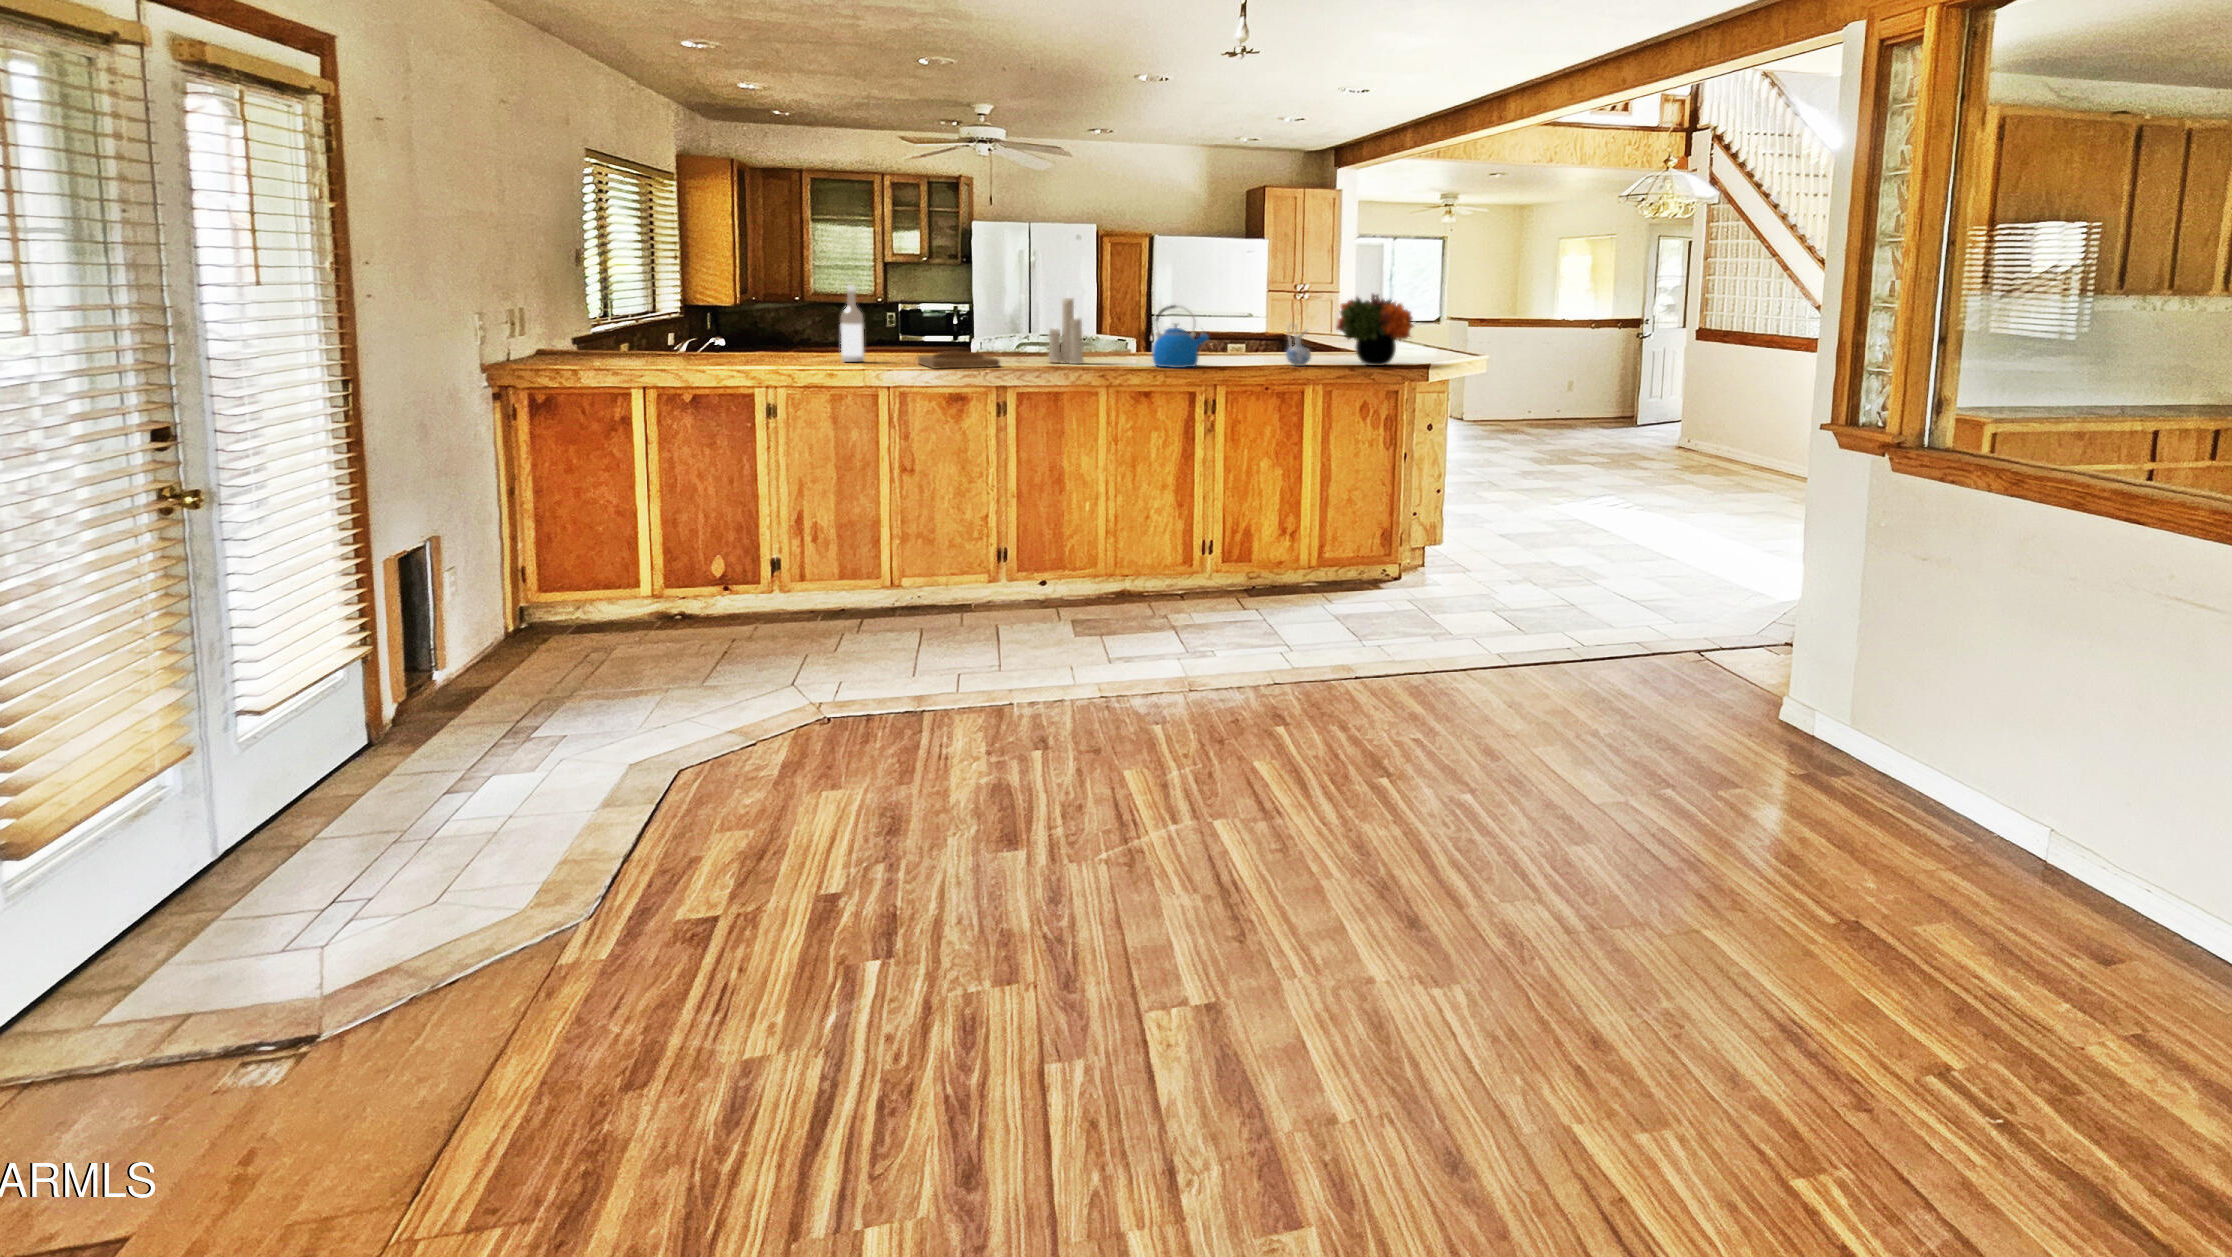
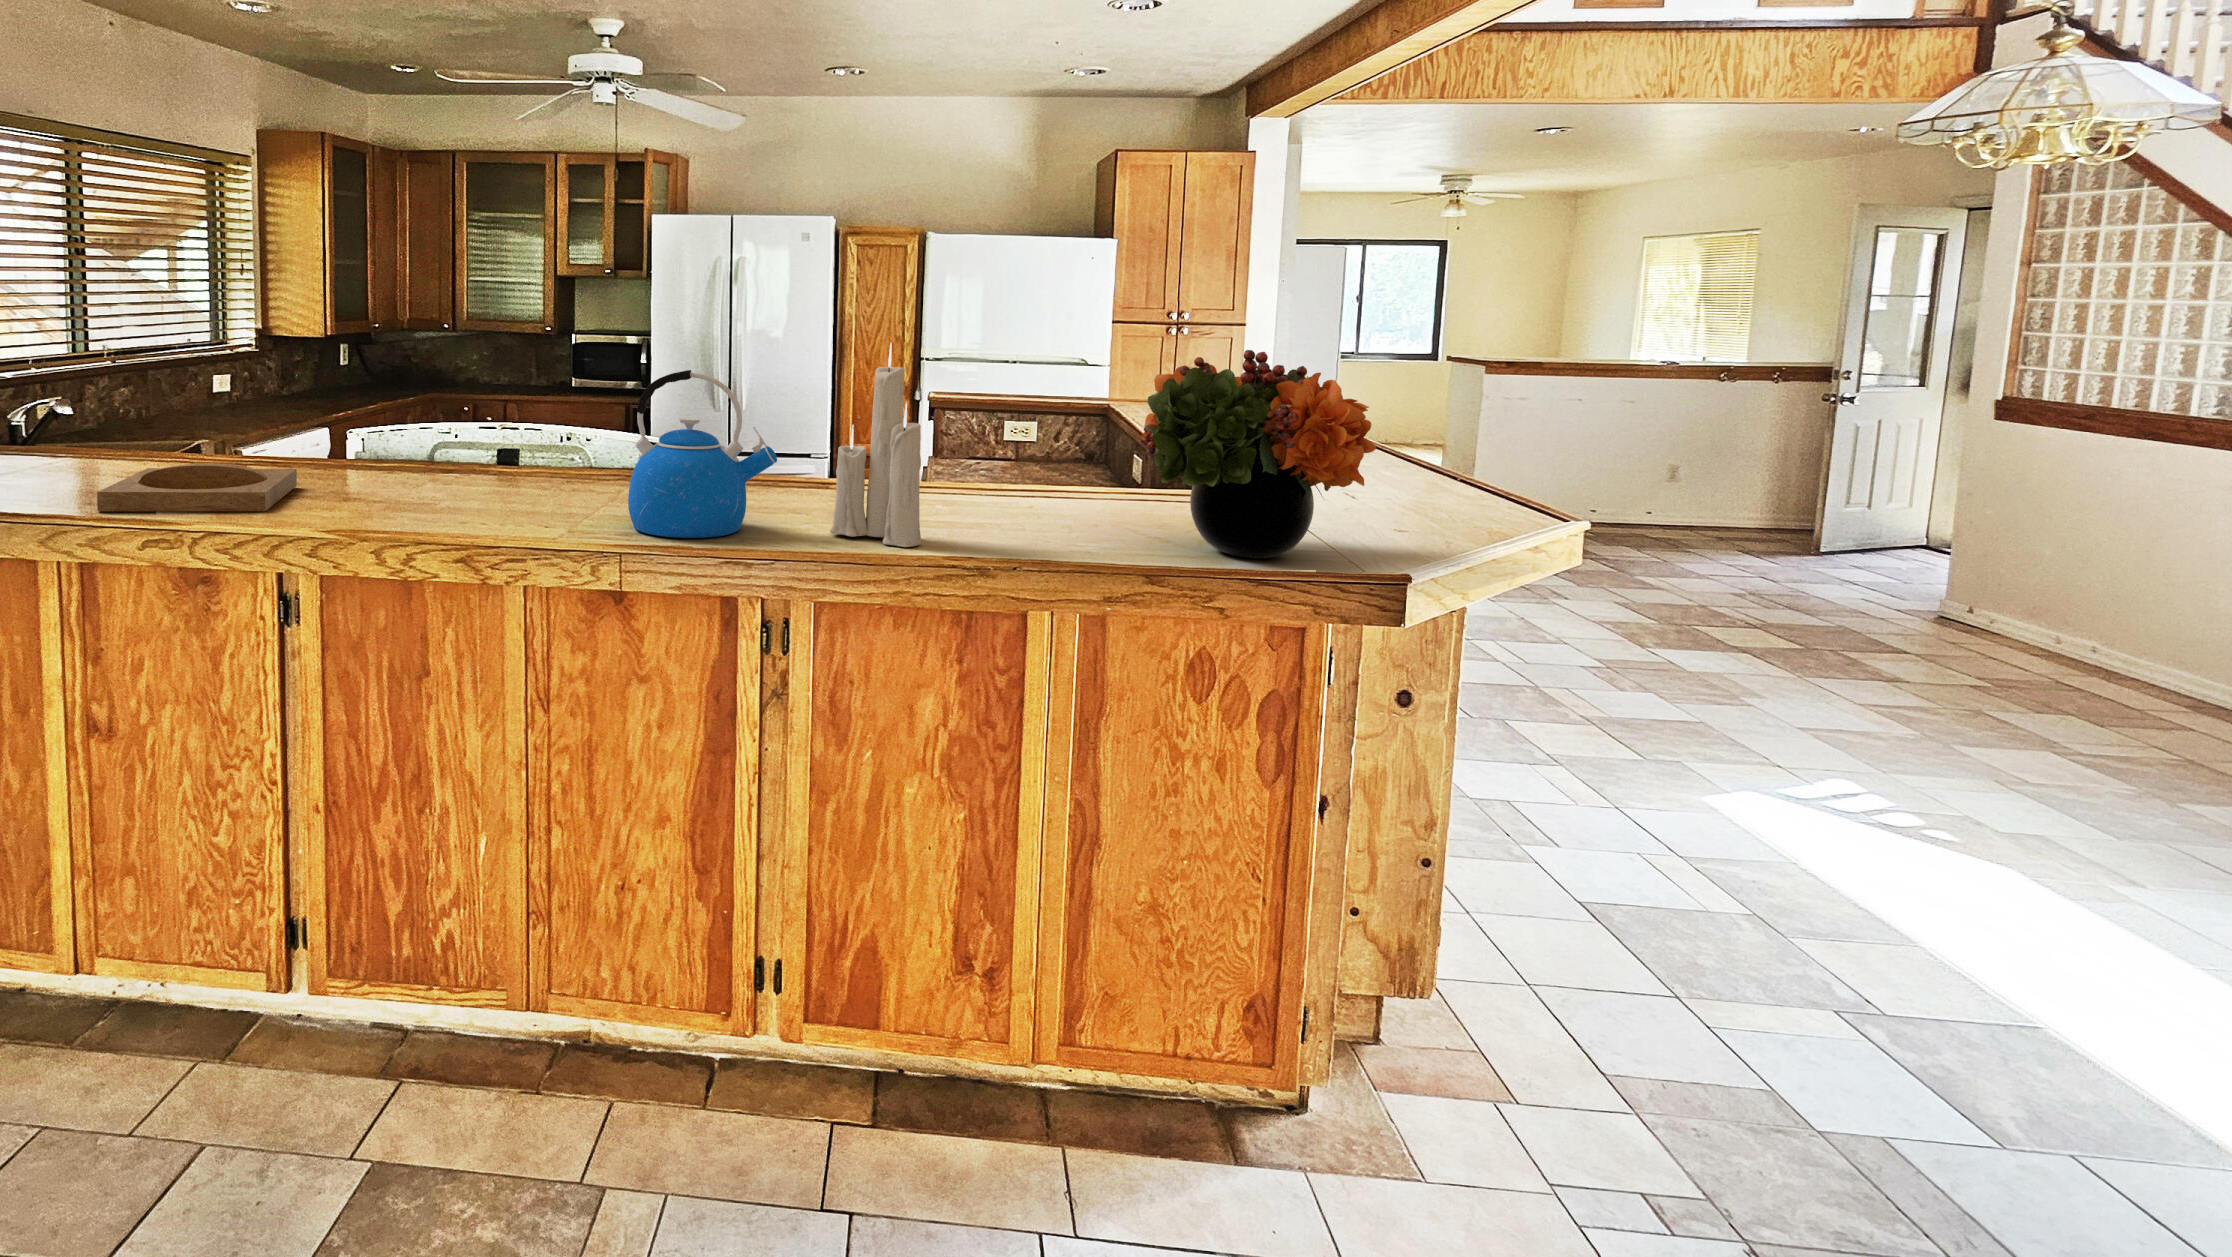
wine bottle: present [841,286,864,362] -> none [30,311,83,475]
candle: present [1048,298,1084,364] -> present [830,343,921,547]
ceramic pitcher: present [1286,324,1311,366] -> none [986,427,1056,546]

